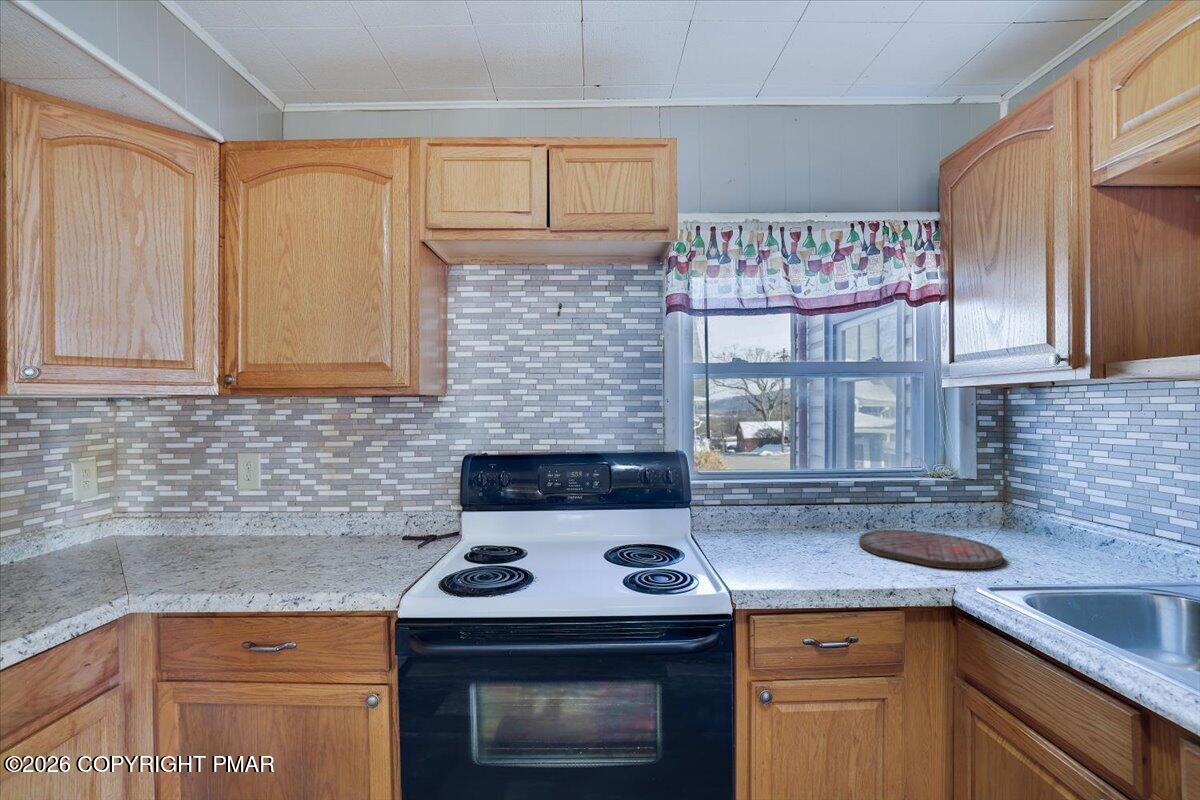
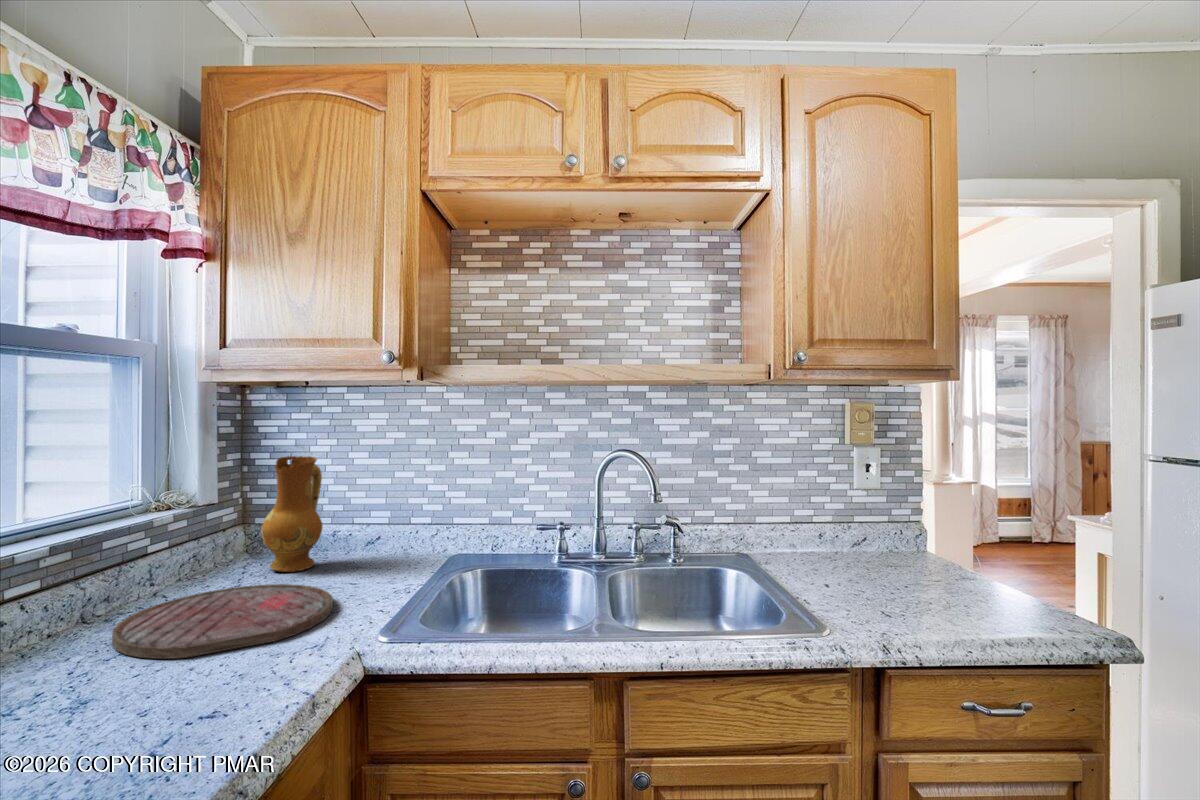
ceramic jug: none [993,448,1055,544] -> present [261,456,322,572]

